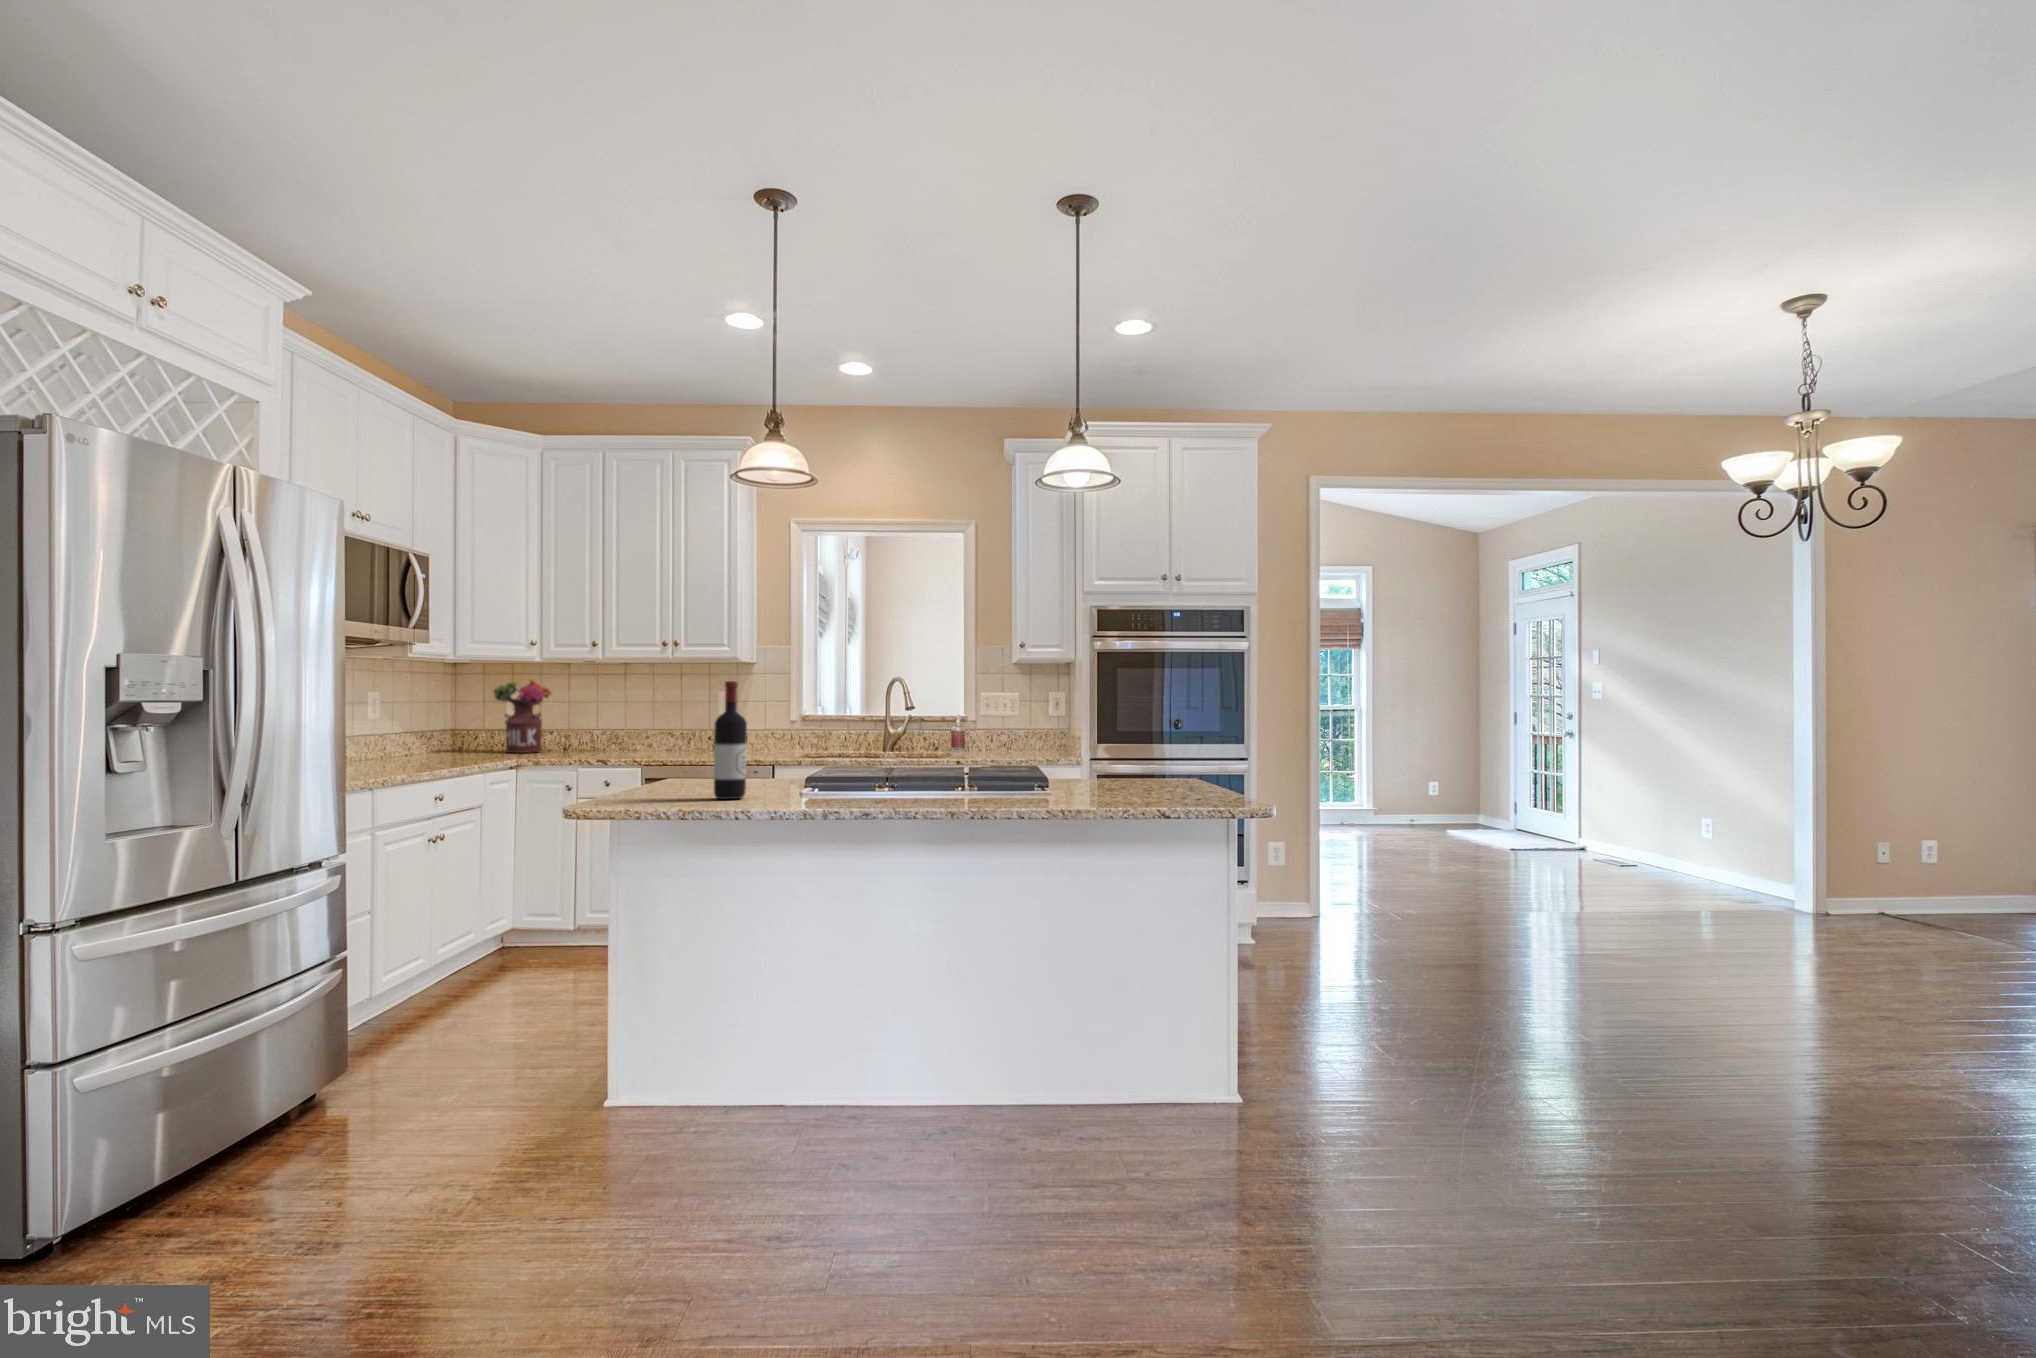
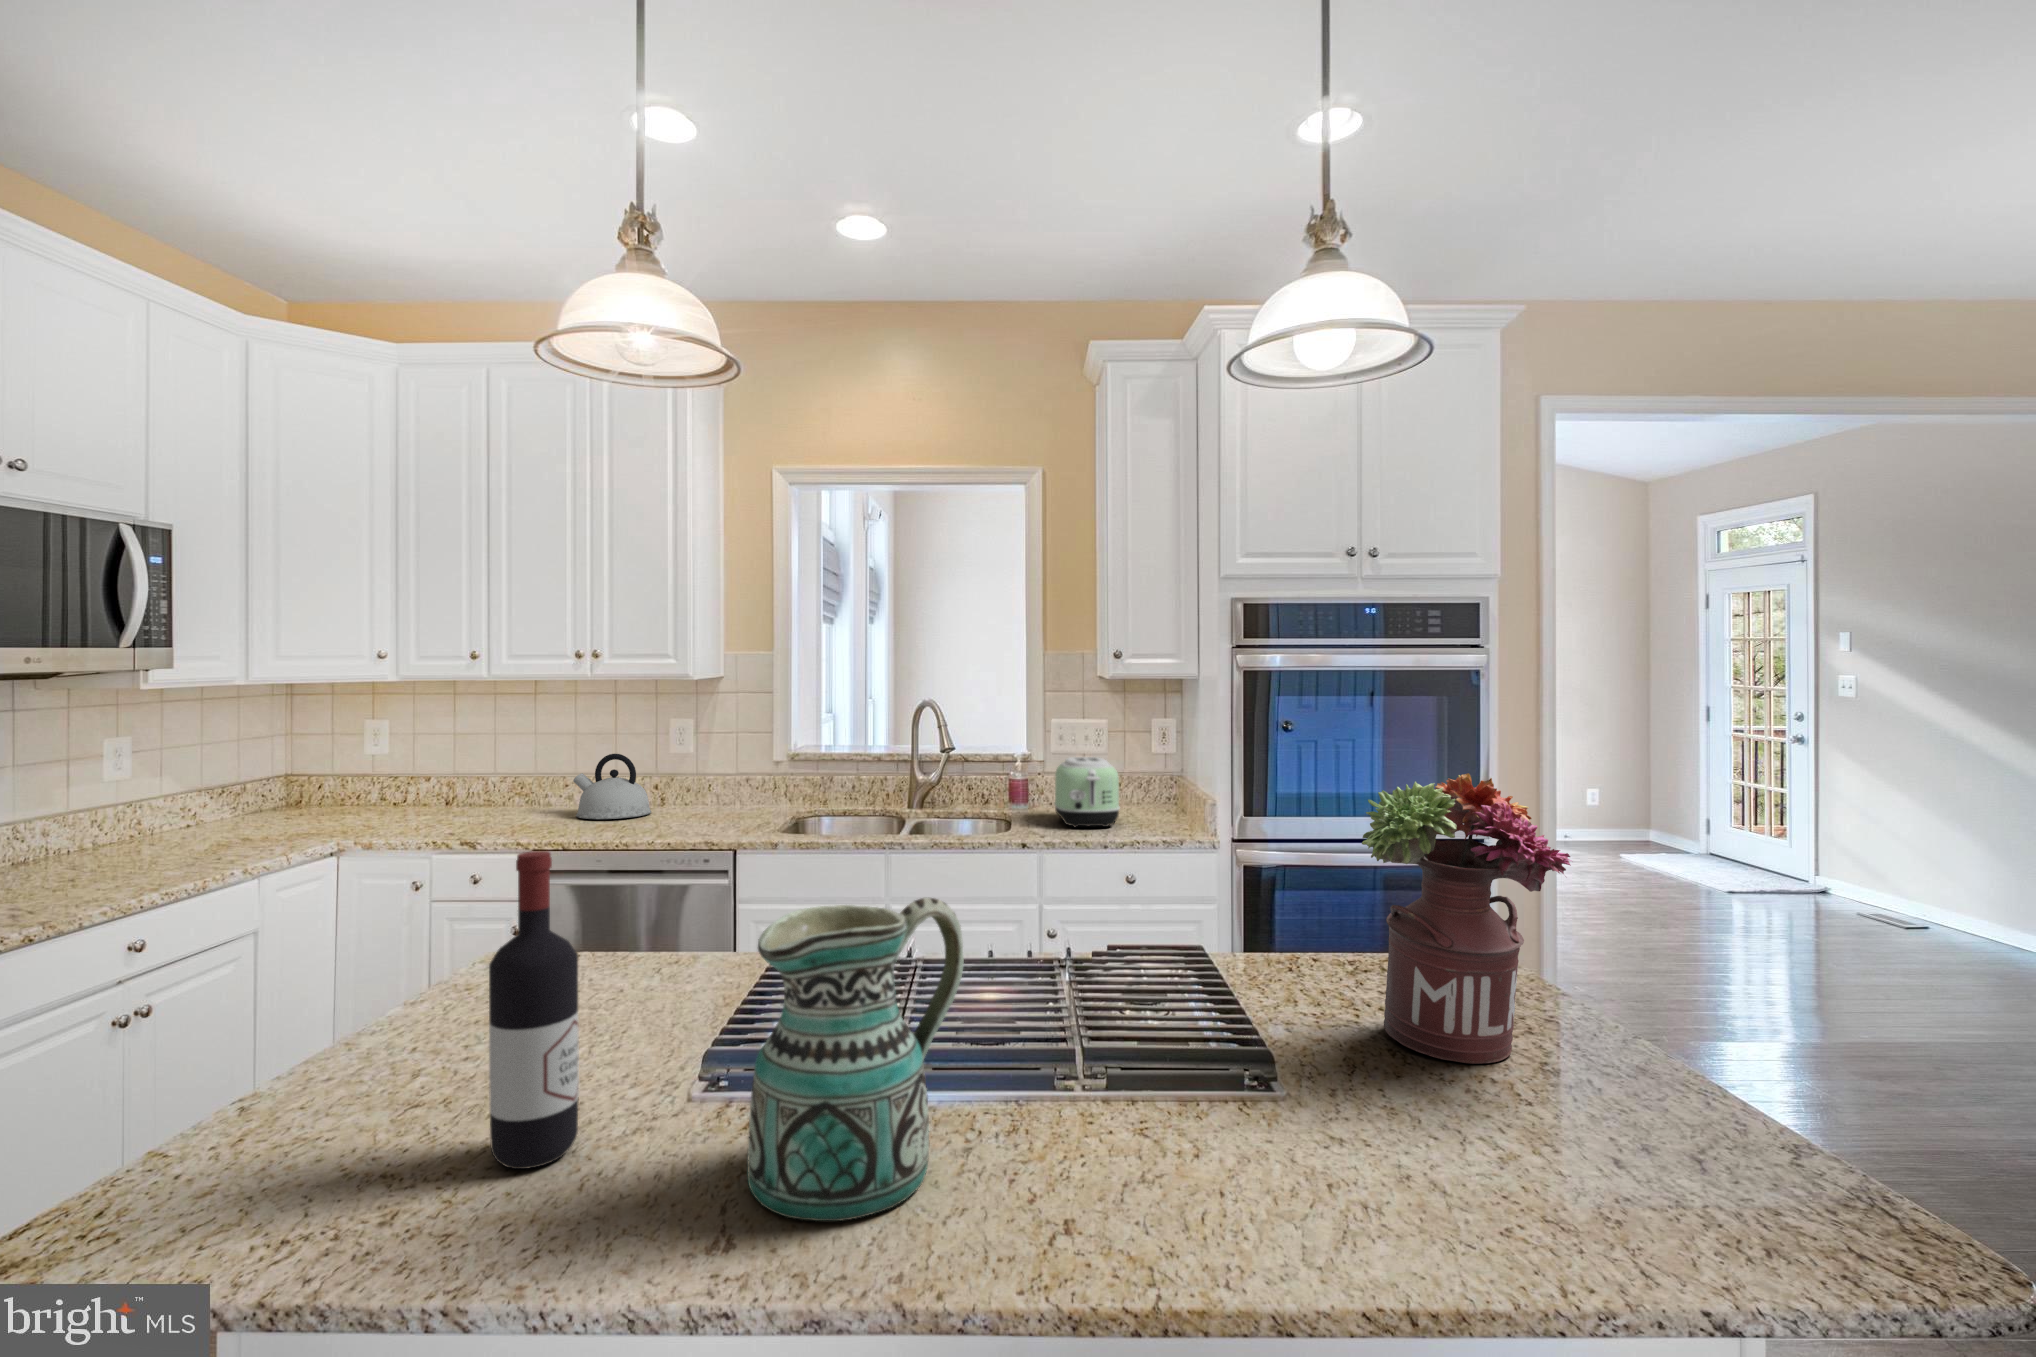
flower arrangement: present [494,679,551,753] -> present [1362,773,1571,1064]
ceramic pitcher: none [815,702,899,803] -> present [747,898,964,1221]
kettle: none [656,711,708,753] -> present [573,754,651,819]
toaster: none [978,715,1019,757] -> present [1054,757,1120,827]

